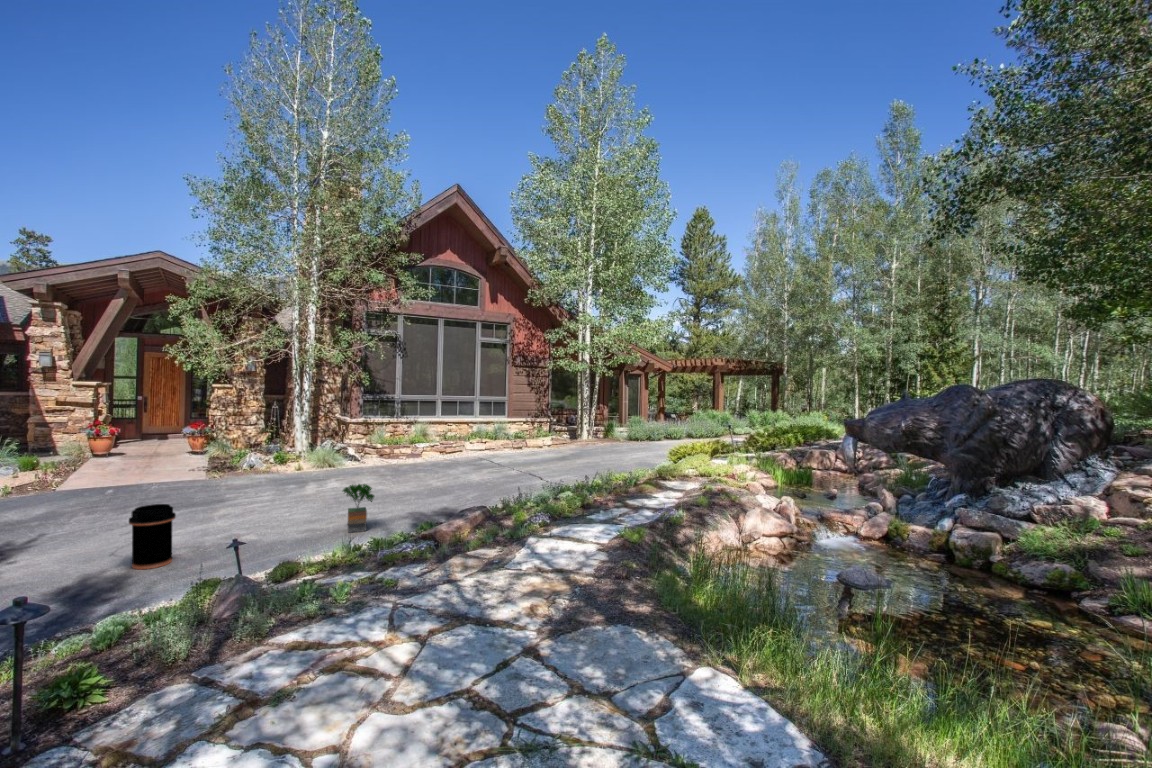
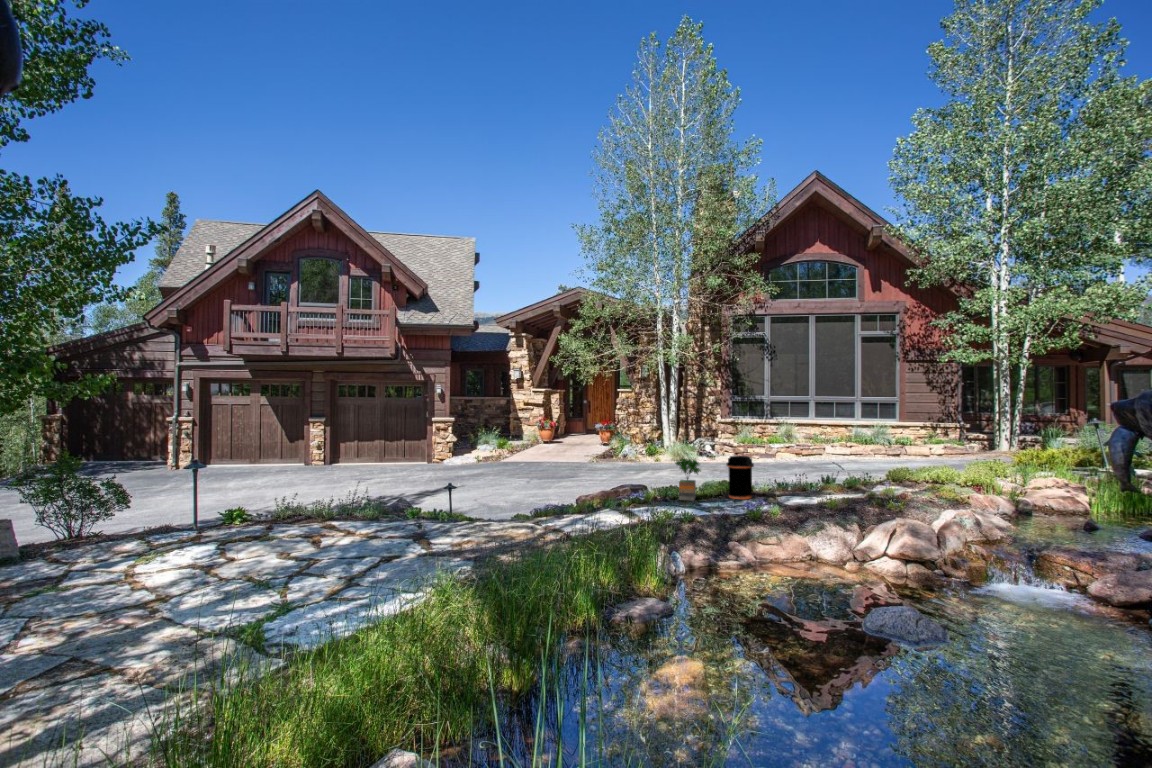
trash can: present [129,504,176,569] -> present [727,456,754,499]

